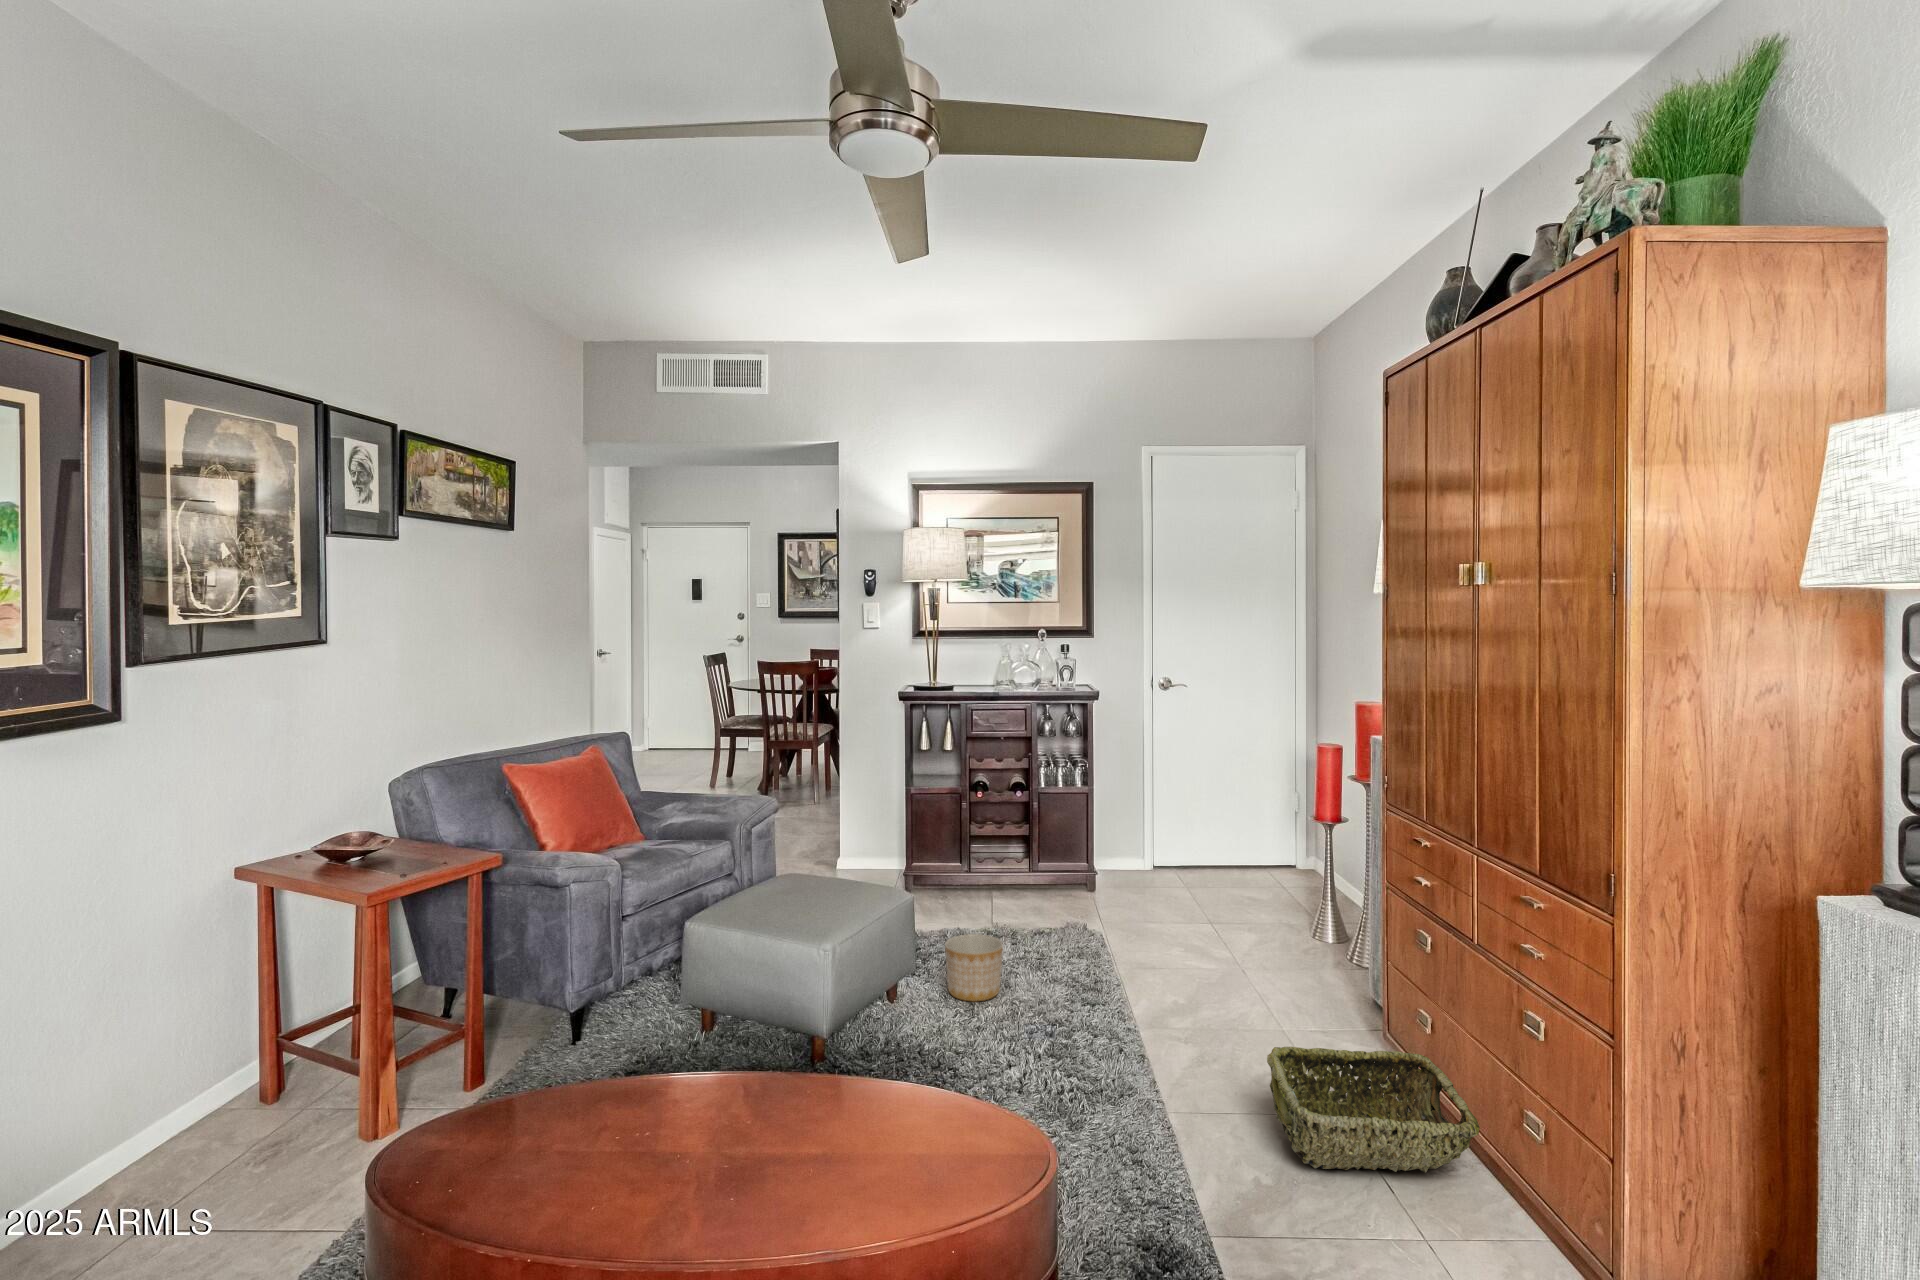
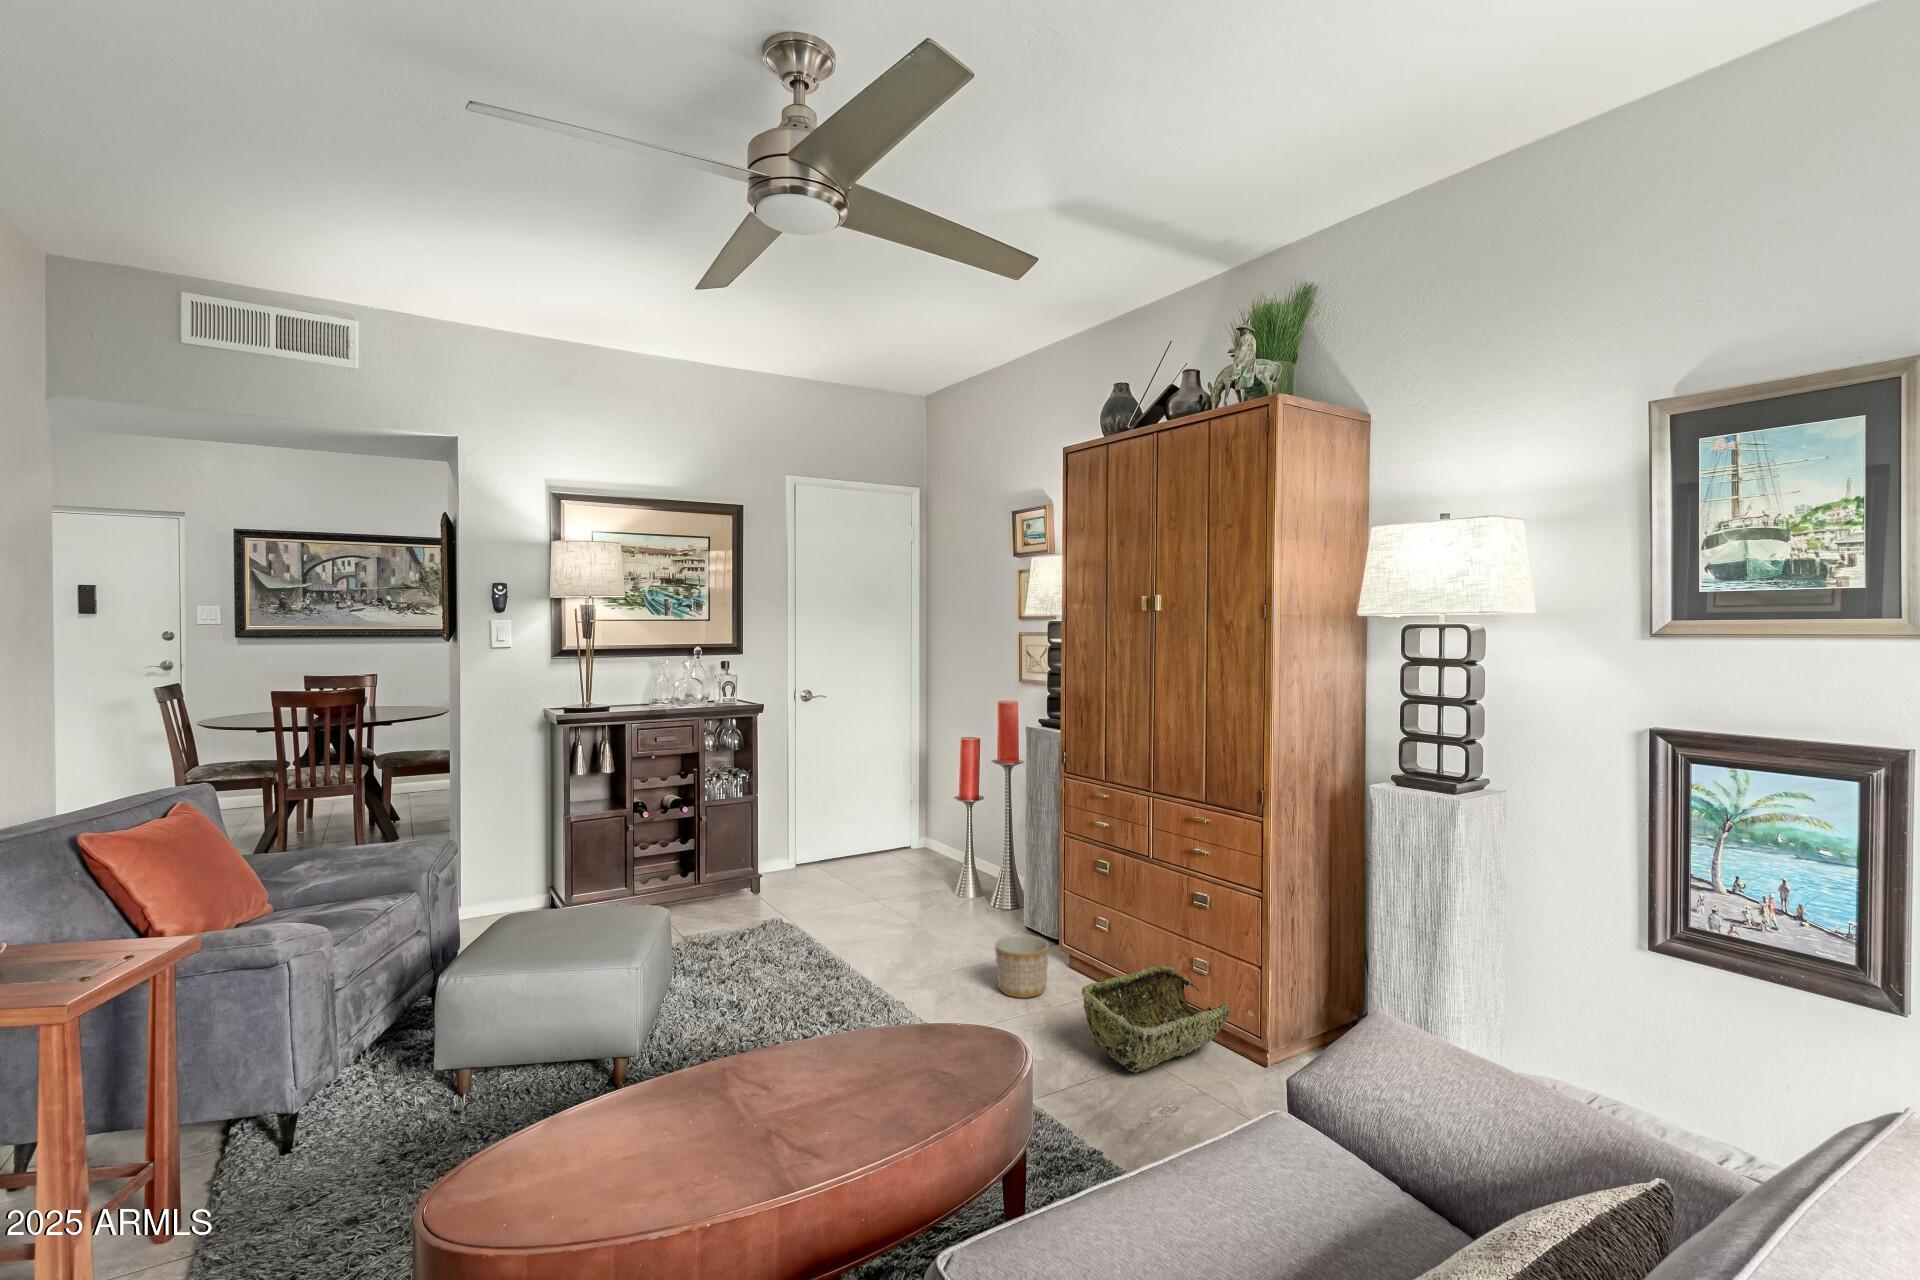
planter: present [945,934,1003,1002] -> present [995,935,1049,998]

